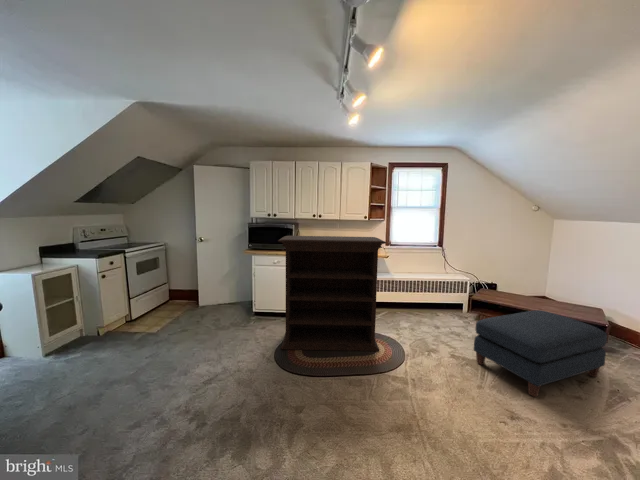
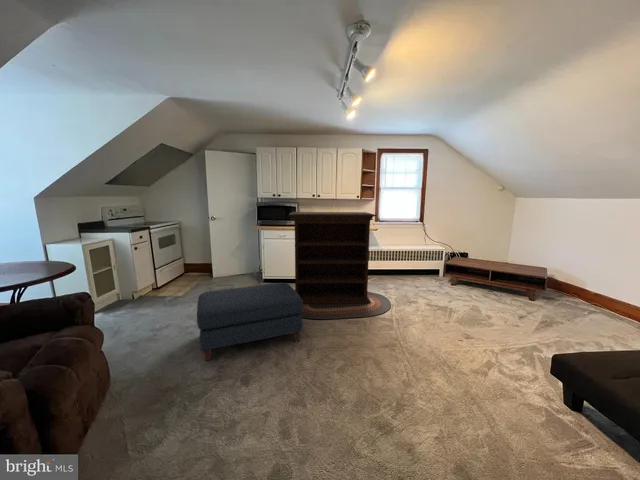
ottoman: present [474,310,607,397] -> present [197,283,303,361]

